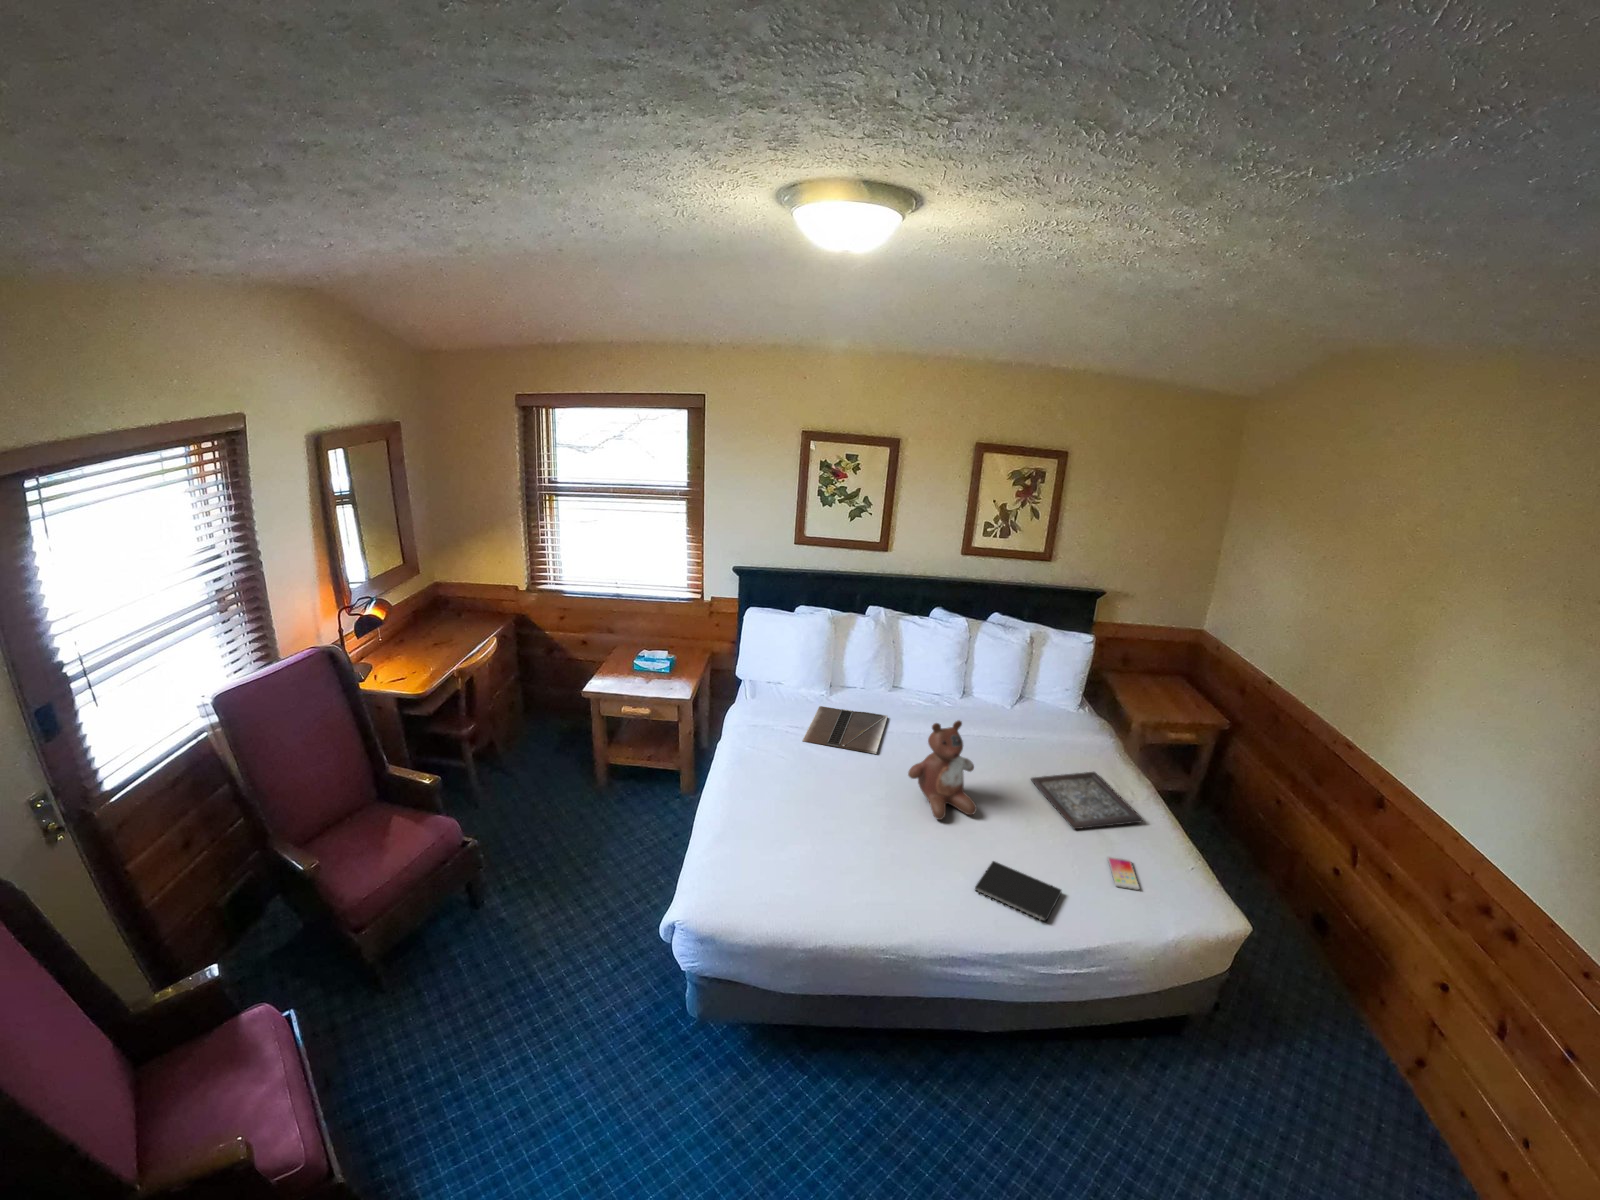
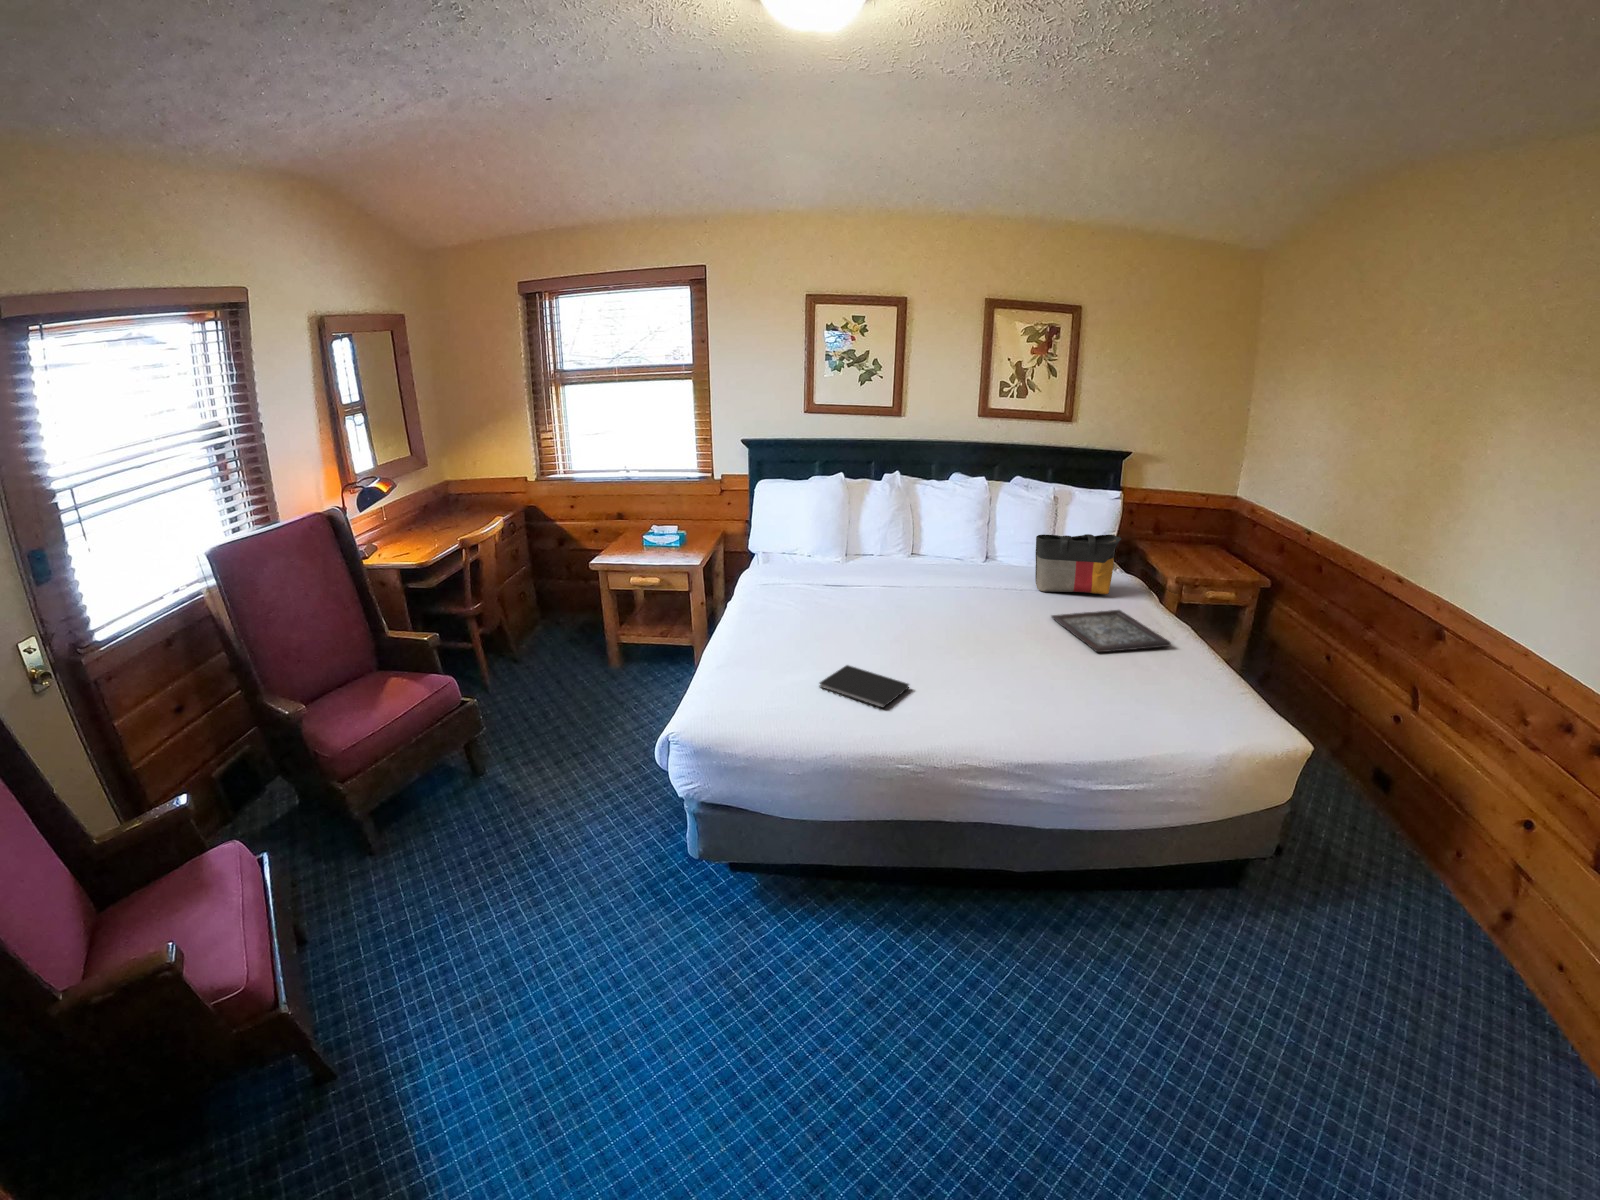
tote bag: none [1016,689,1098,749] -> present [1035,534,1121,594]
laptop: present [802,706,888,754] -> none [813,568,902,601]
stuffed bear: present [908,721,977,820] -> none [920,545,993,647]
smartphone: present [1108,857,1139,890] -> none [1133,671,1168,697]
notebook: present [975,861,1061,922] -> present [820,665,909,708]

